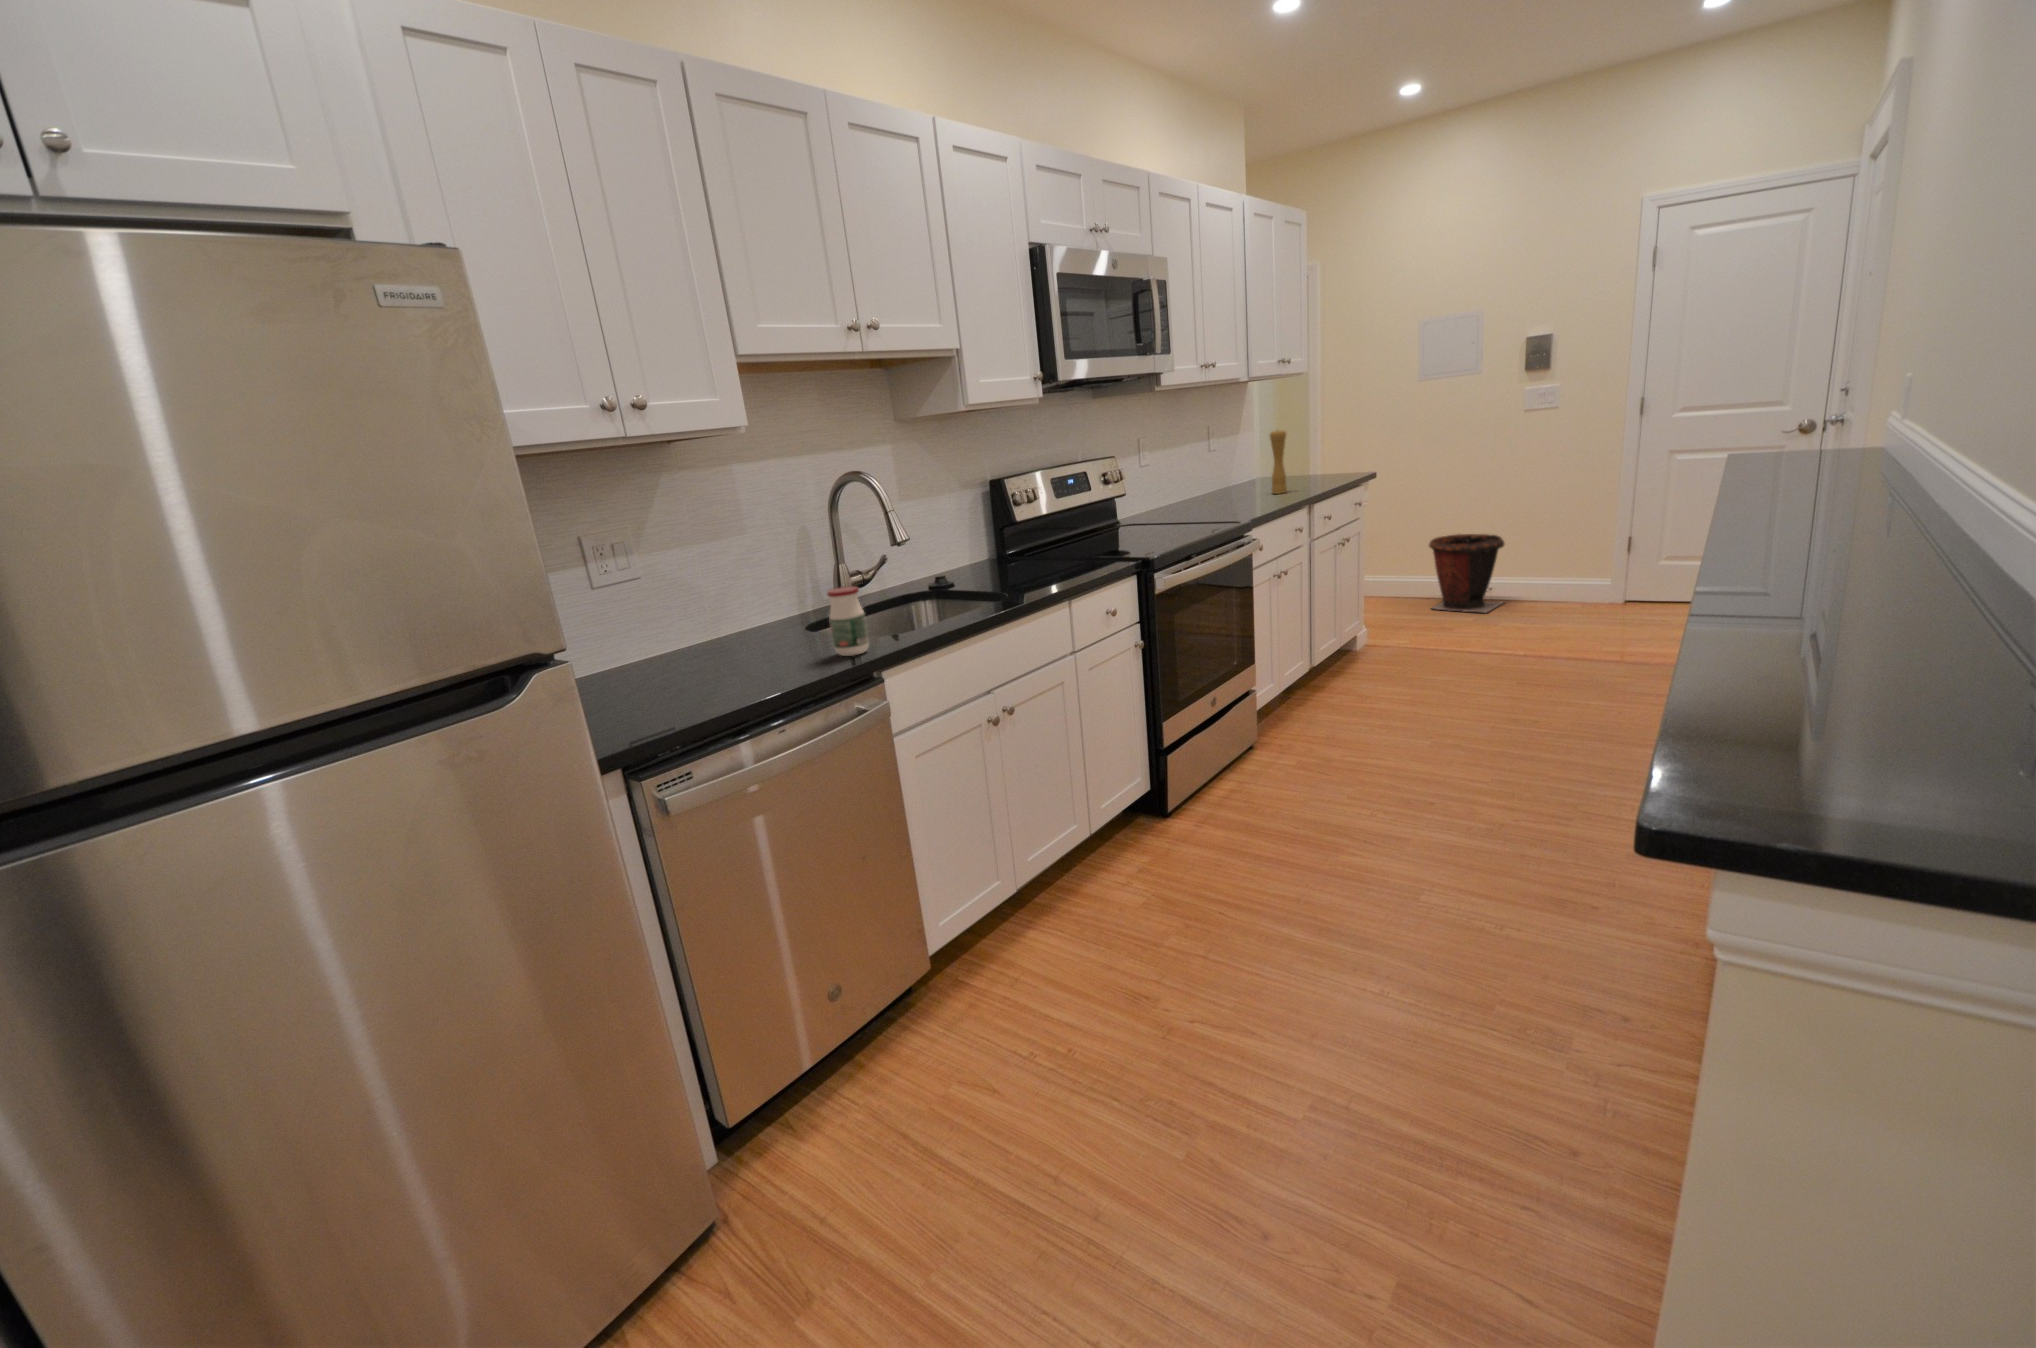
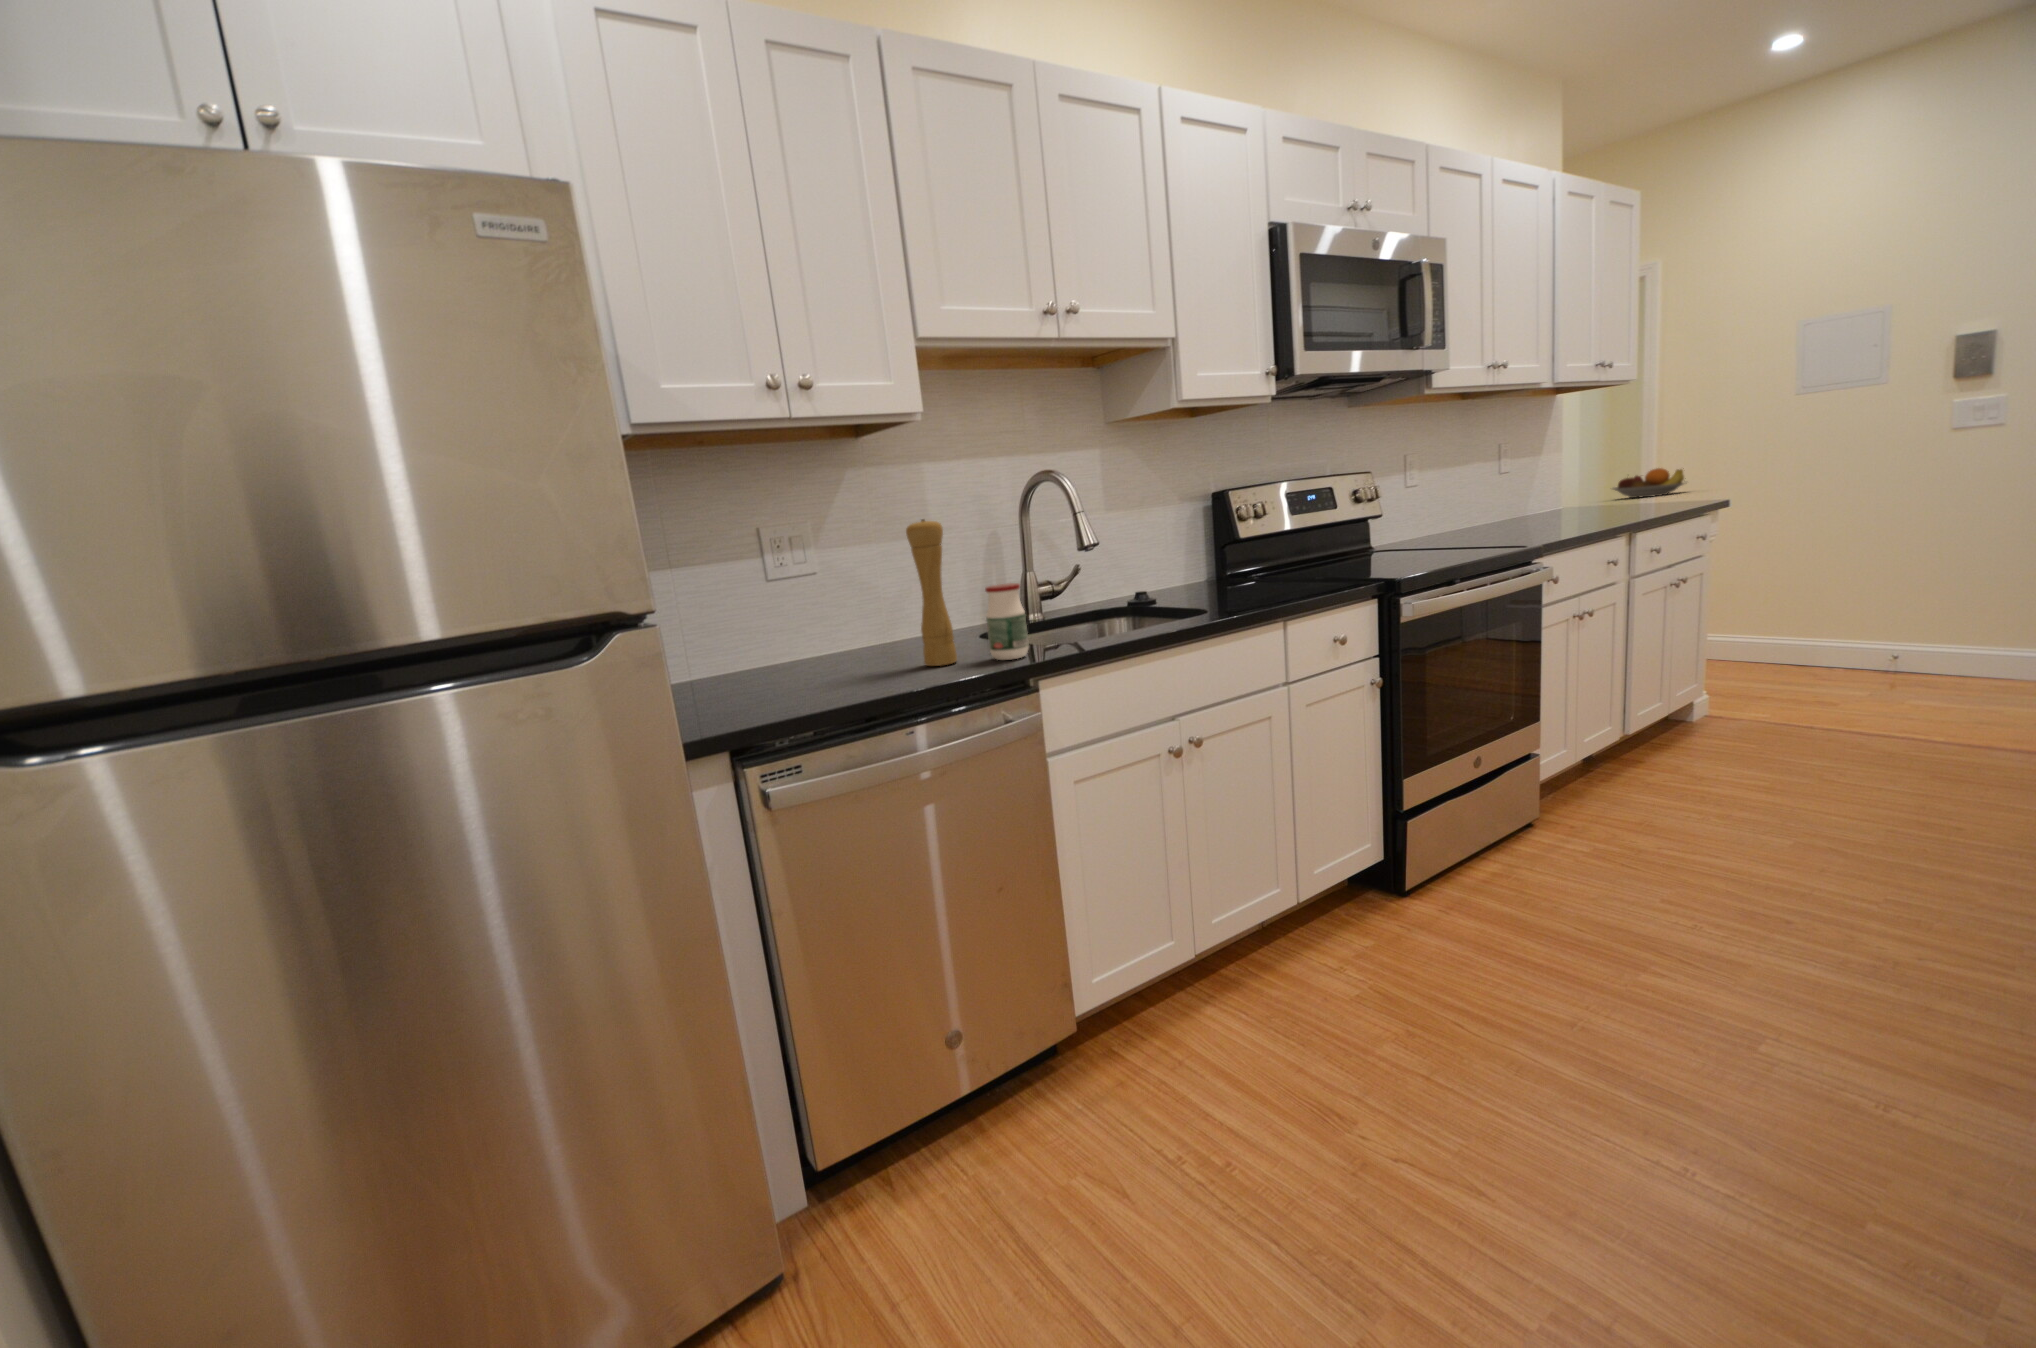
pepper mill: present [1270,430,1287,494] -> present [906,519,957,666]
fruit bowl: none [1290,441,1344,465] -> present [1613,468,1684,498]
waste bin: present [1429,534,1505,613] -> none [1810,584,1938,688]

